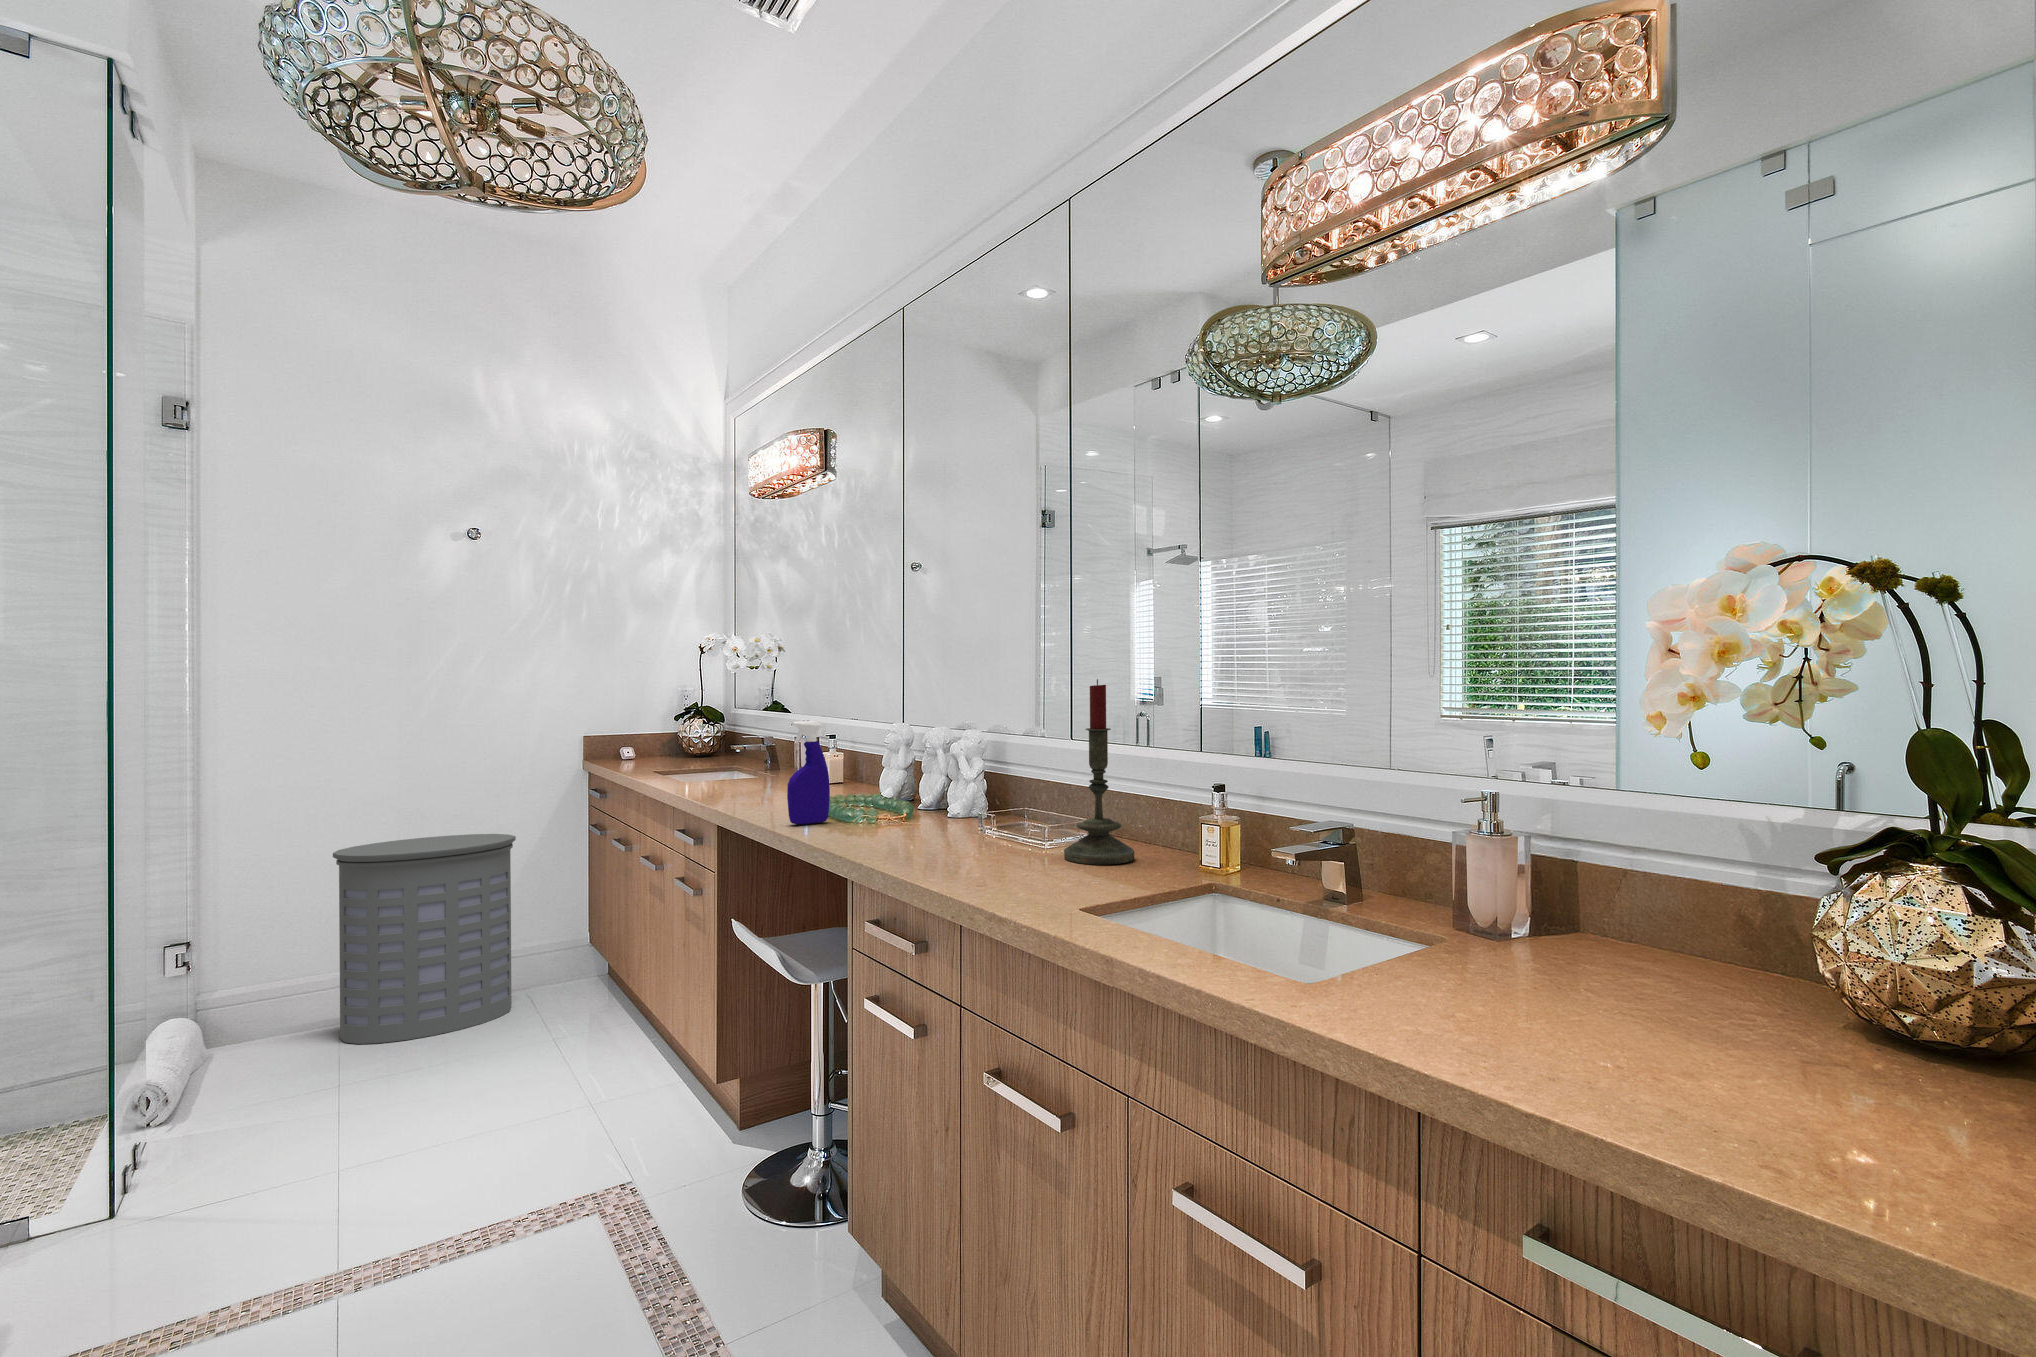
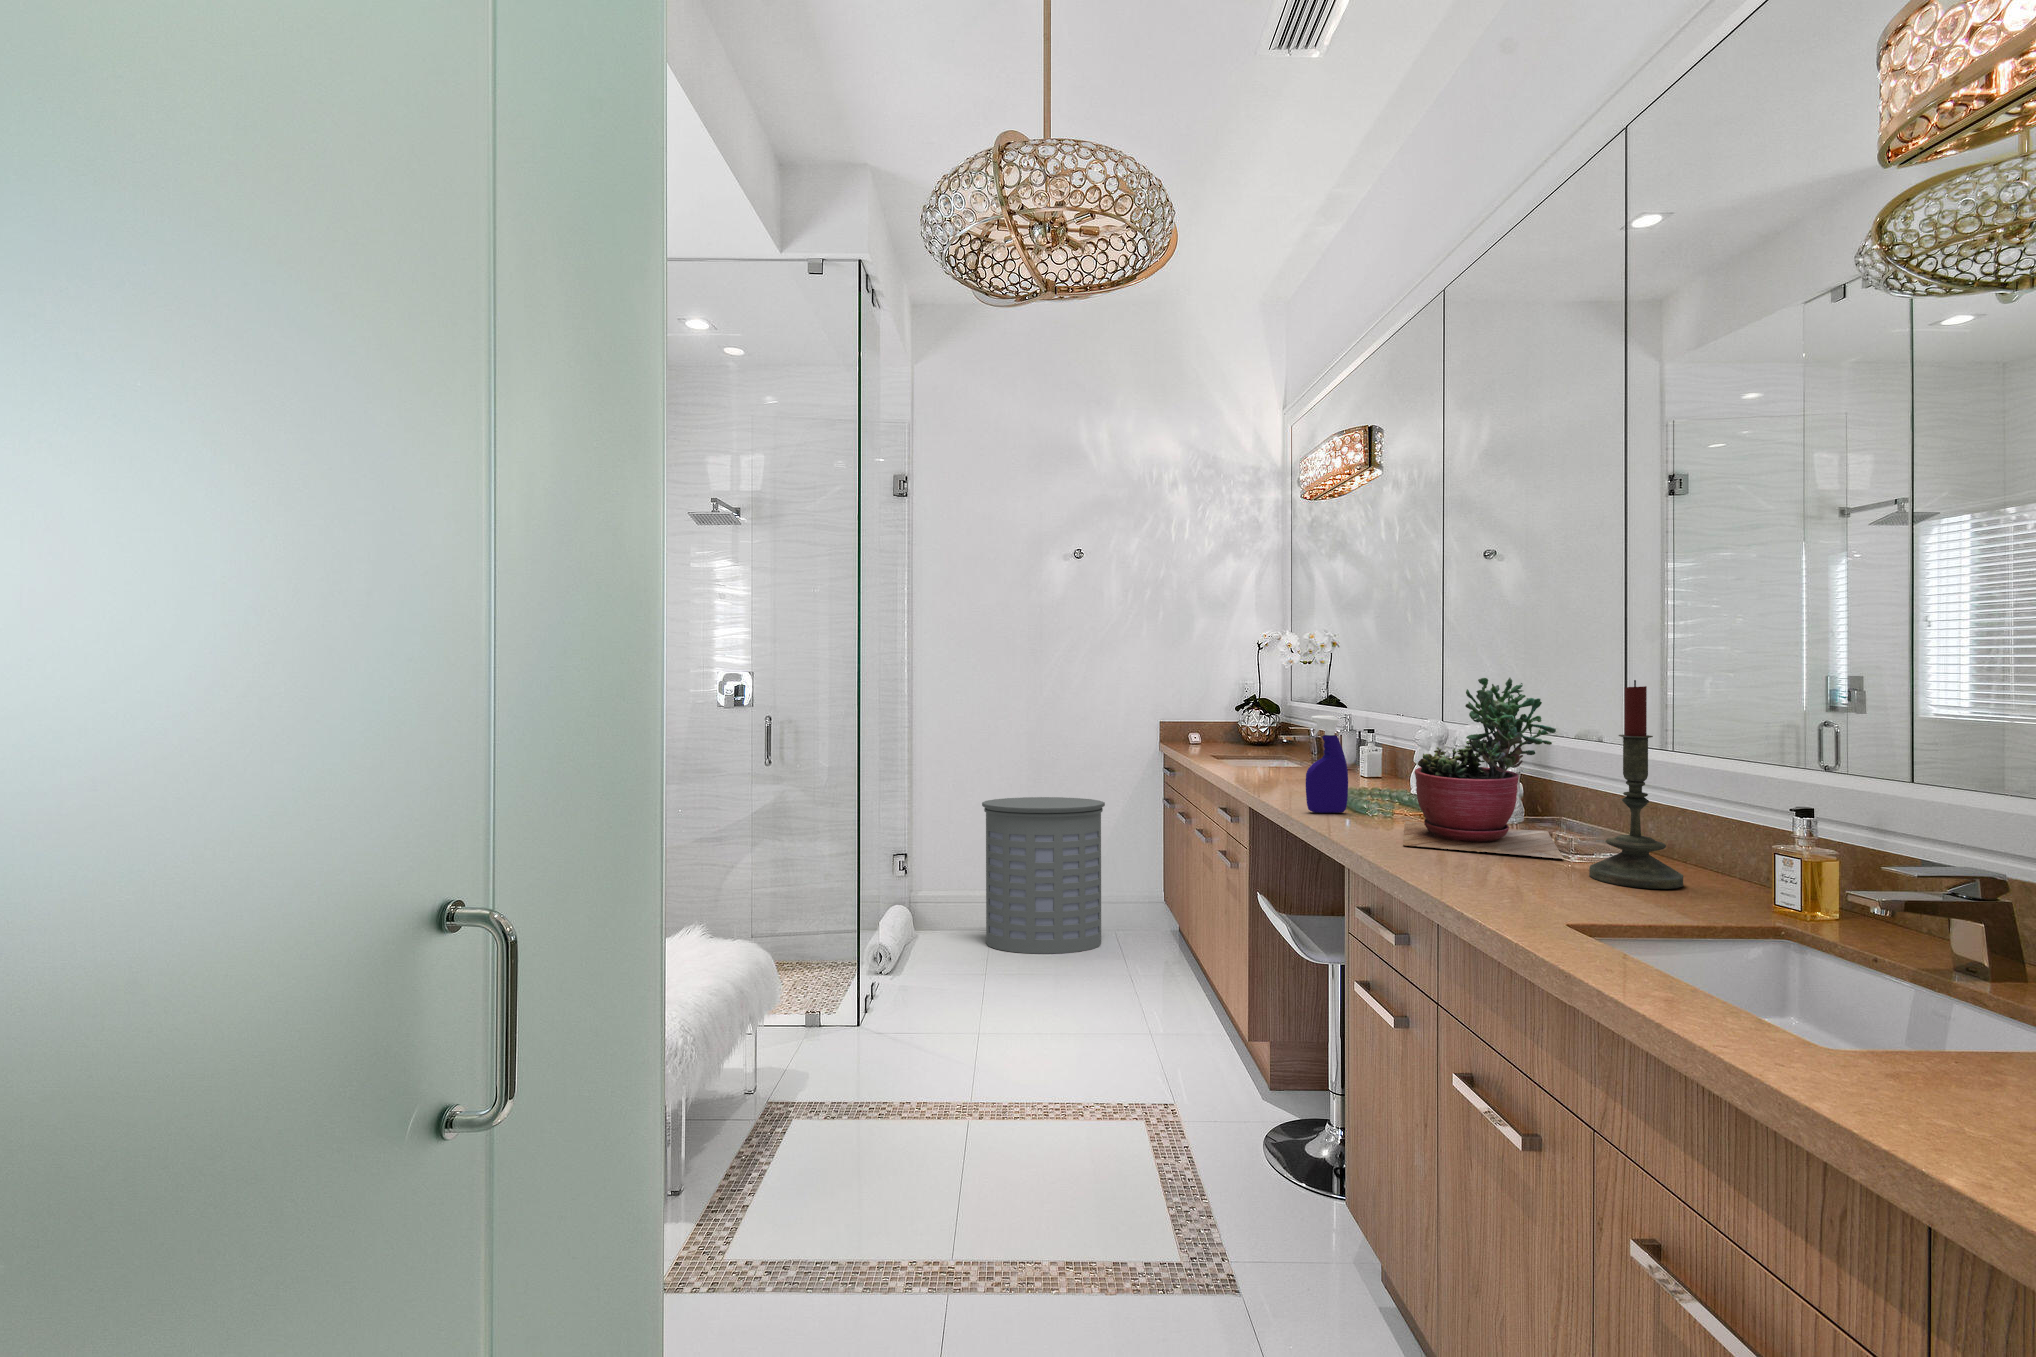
succulent plant: none [891,679,1038,850] -> present [1403,677,1564,859]

